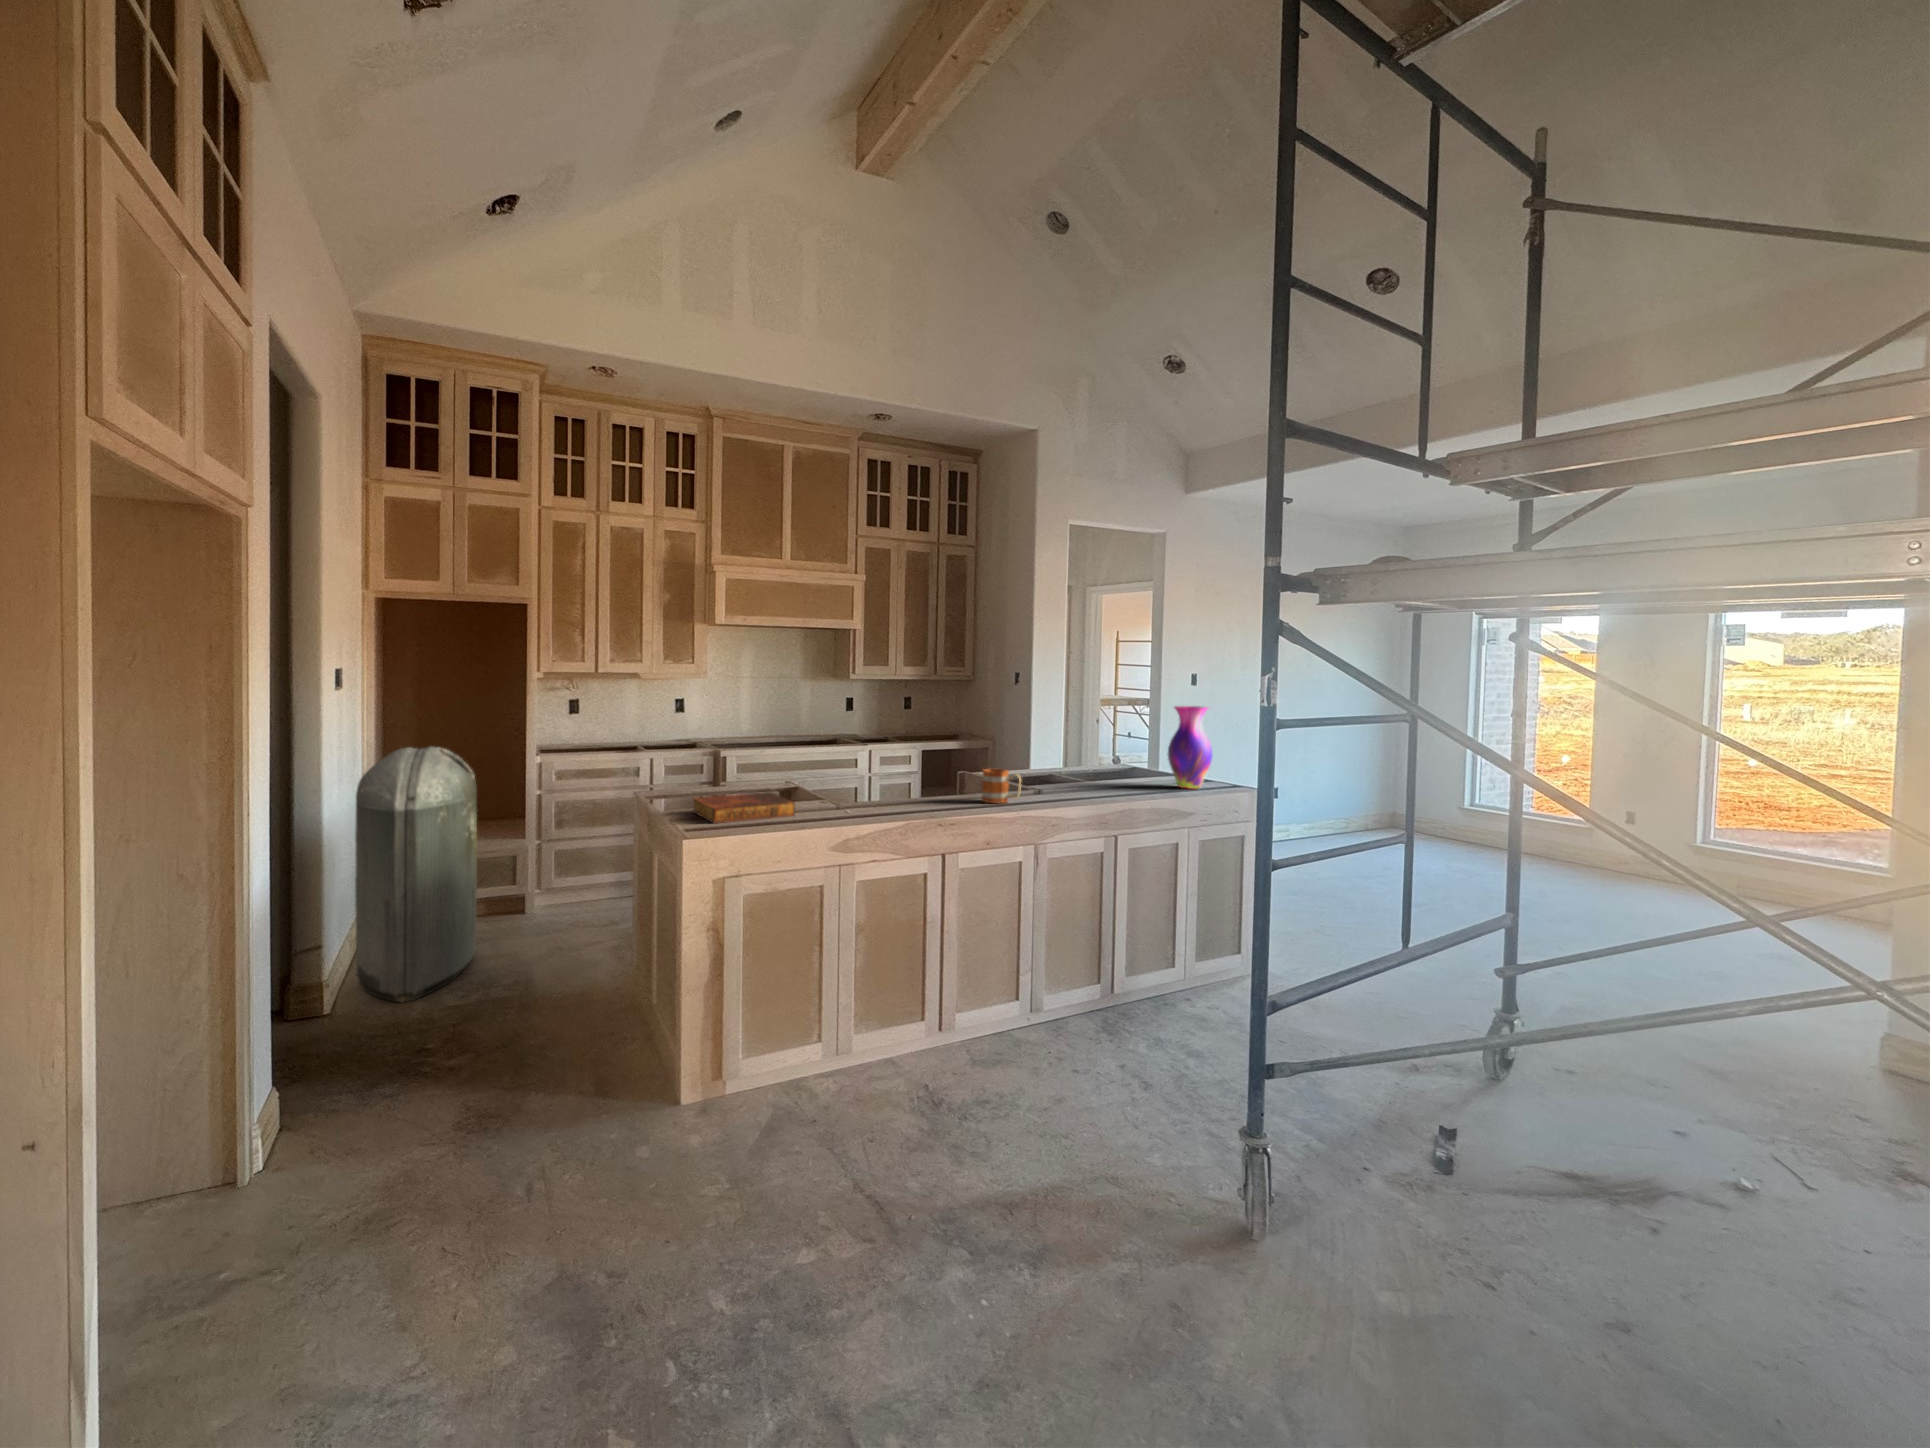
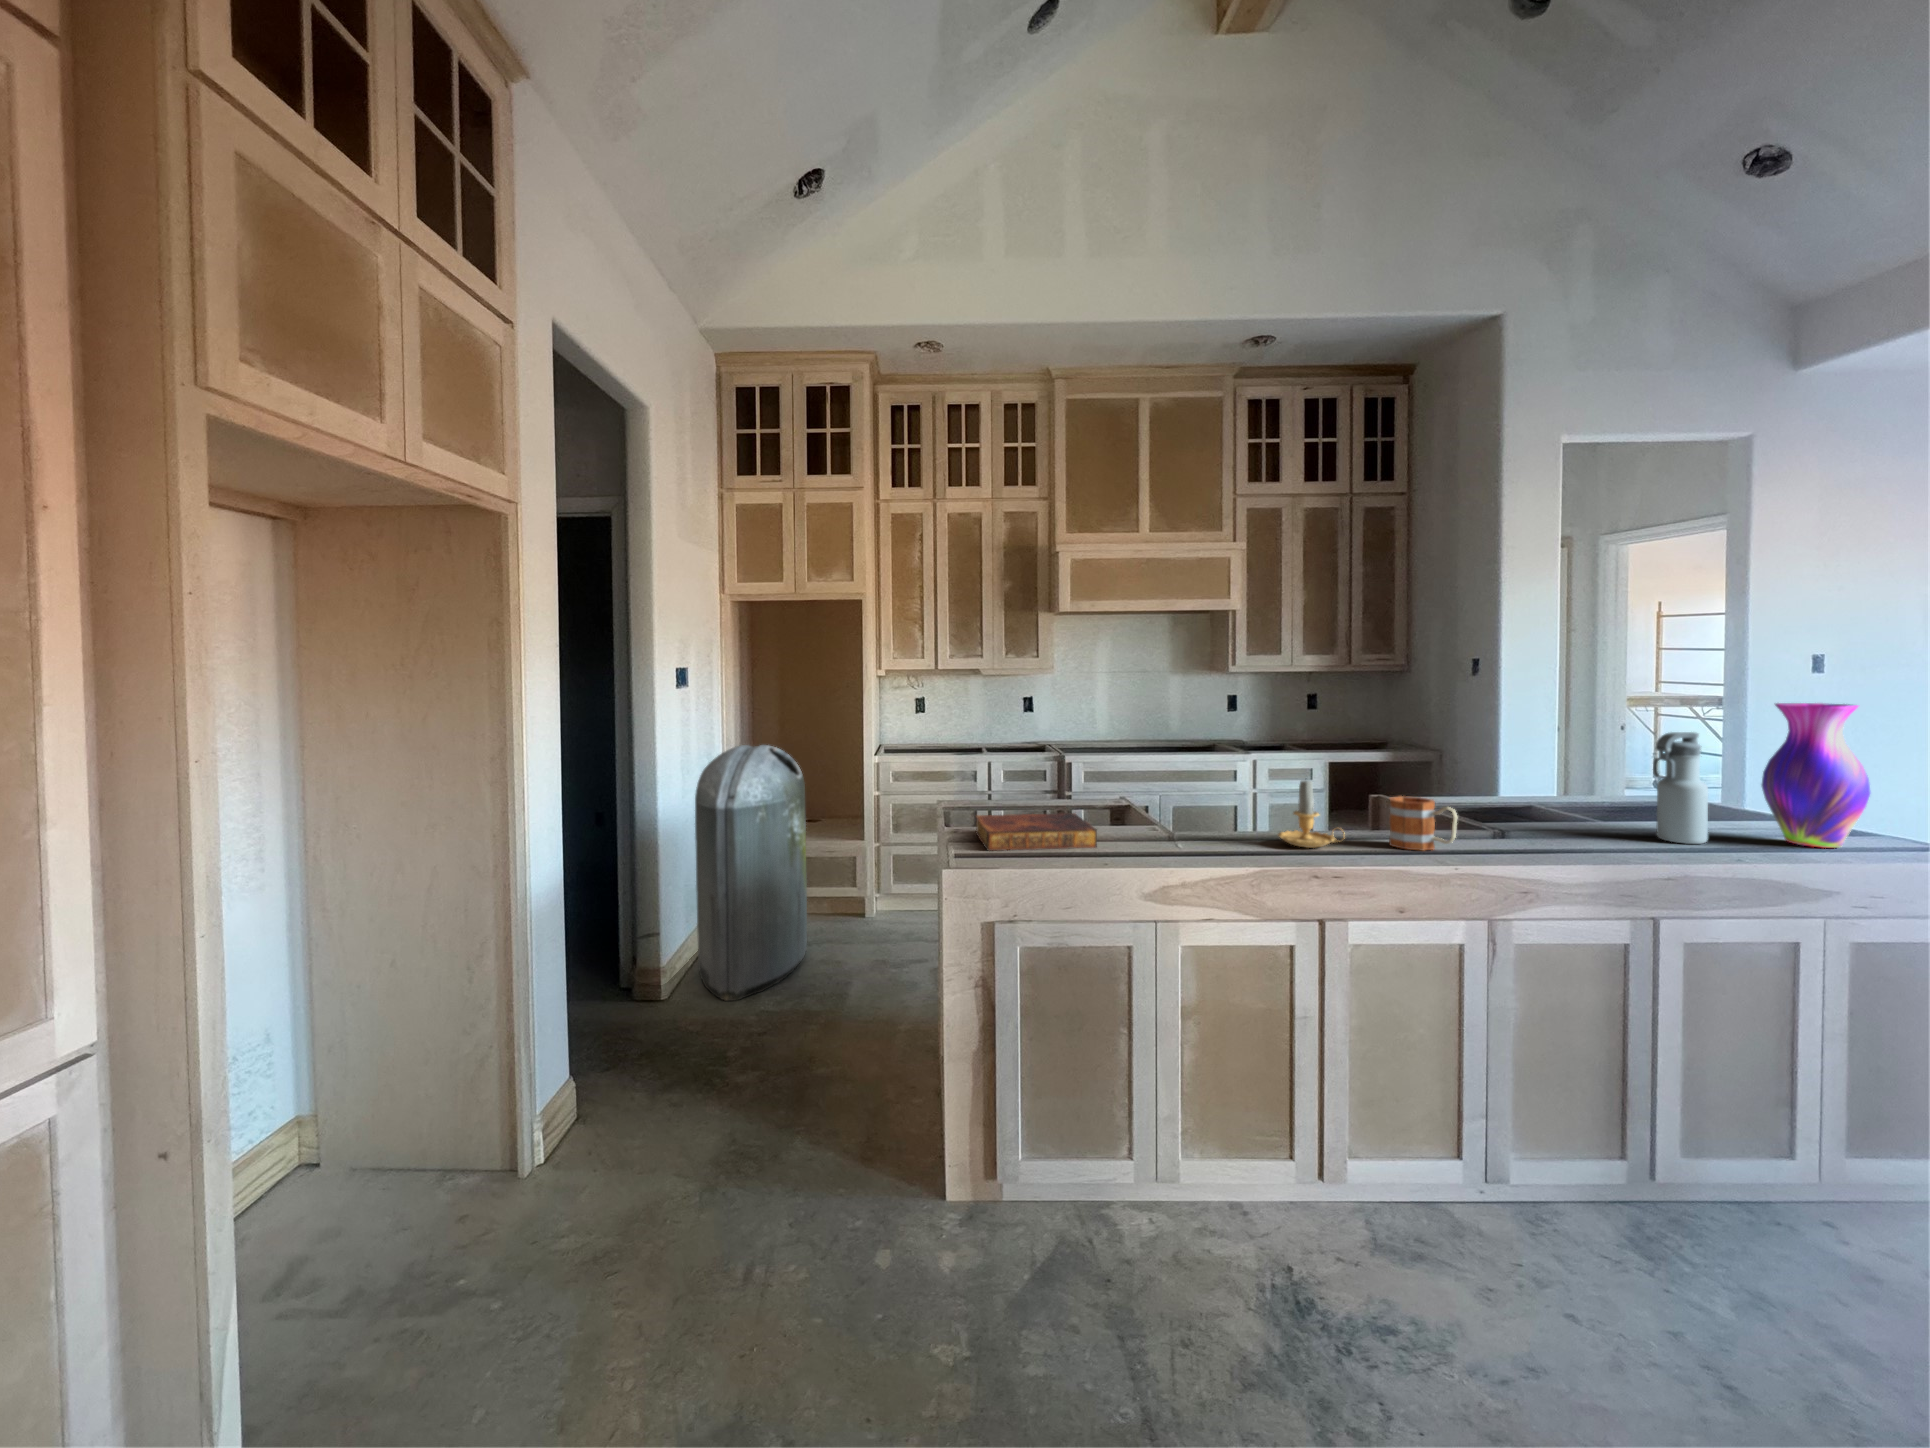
water bottle: none [1119,724,1144,791] -> present [1653,732,1708,844]
candle: none [915,758,958,806] -> present [1278,780,1340,848]

